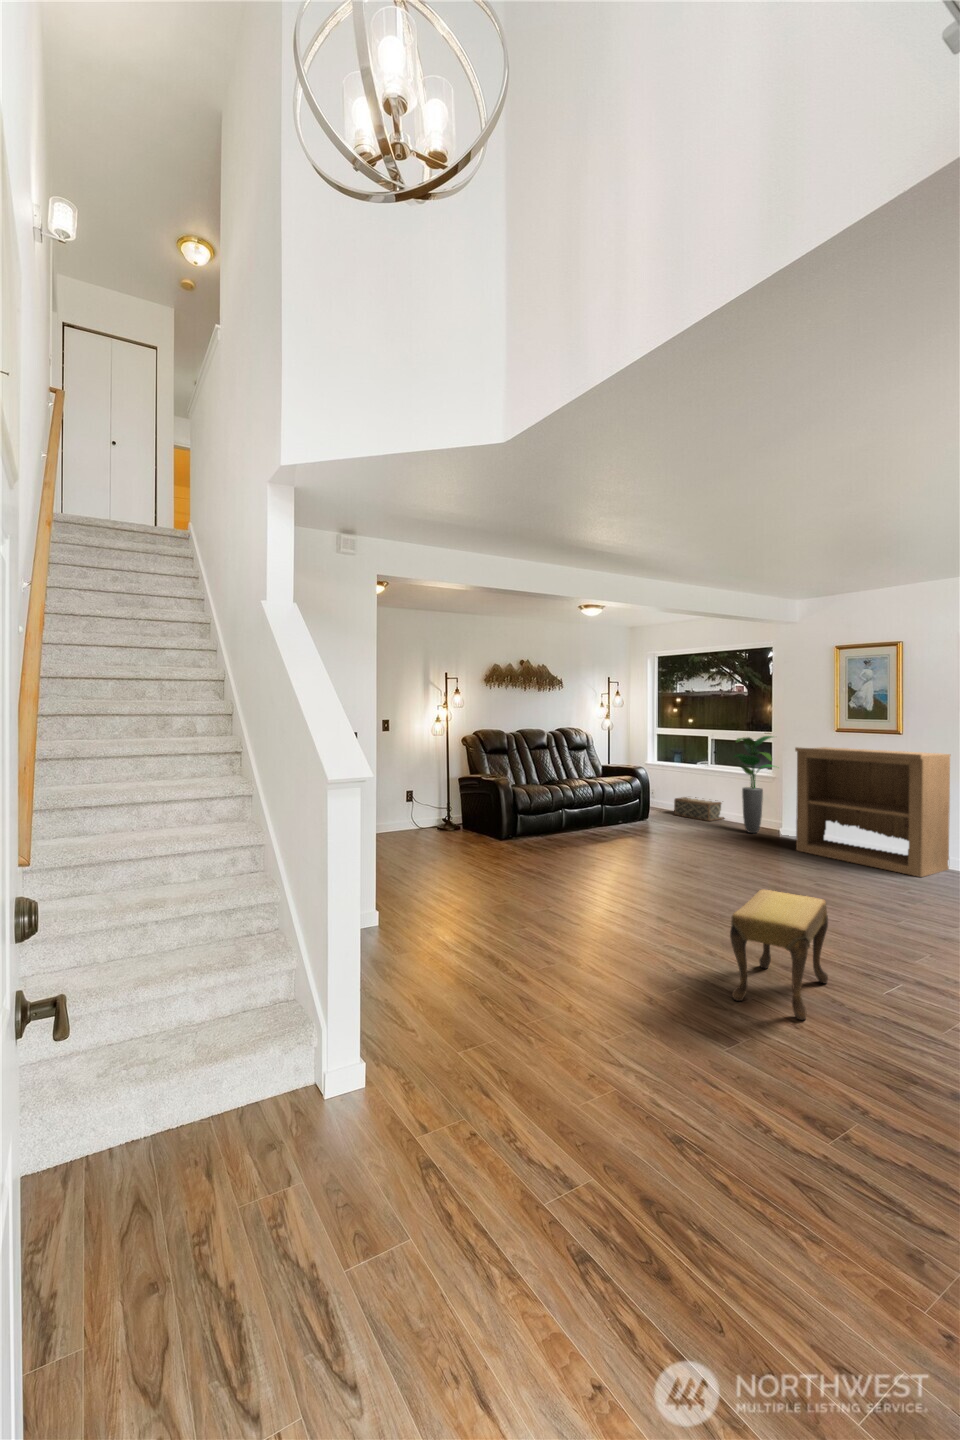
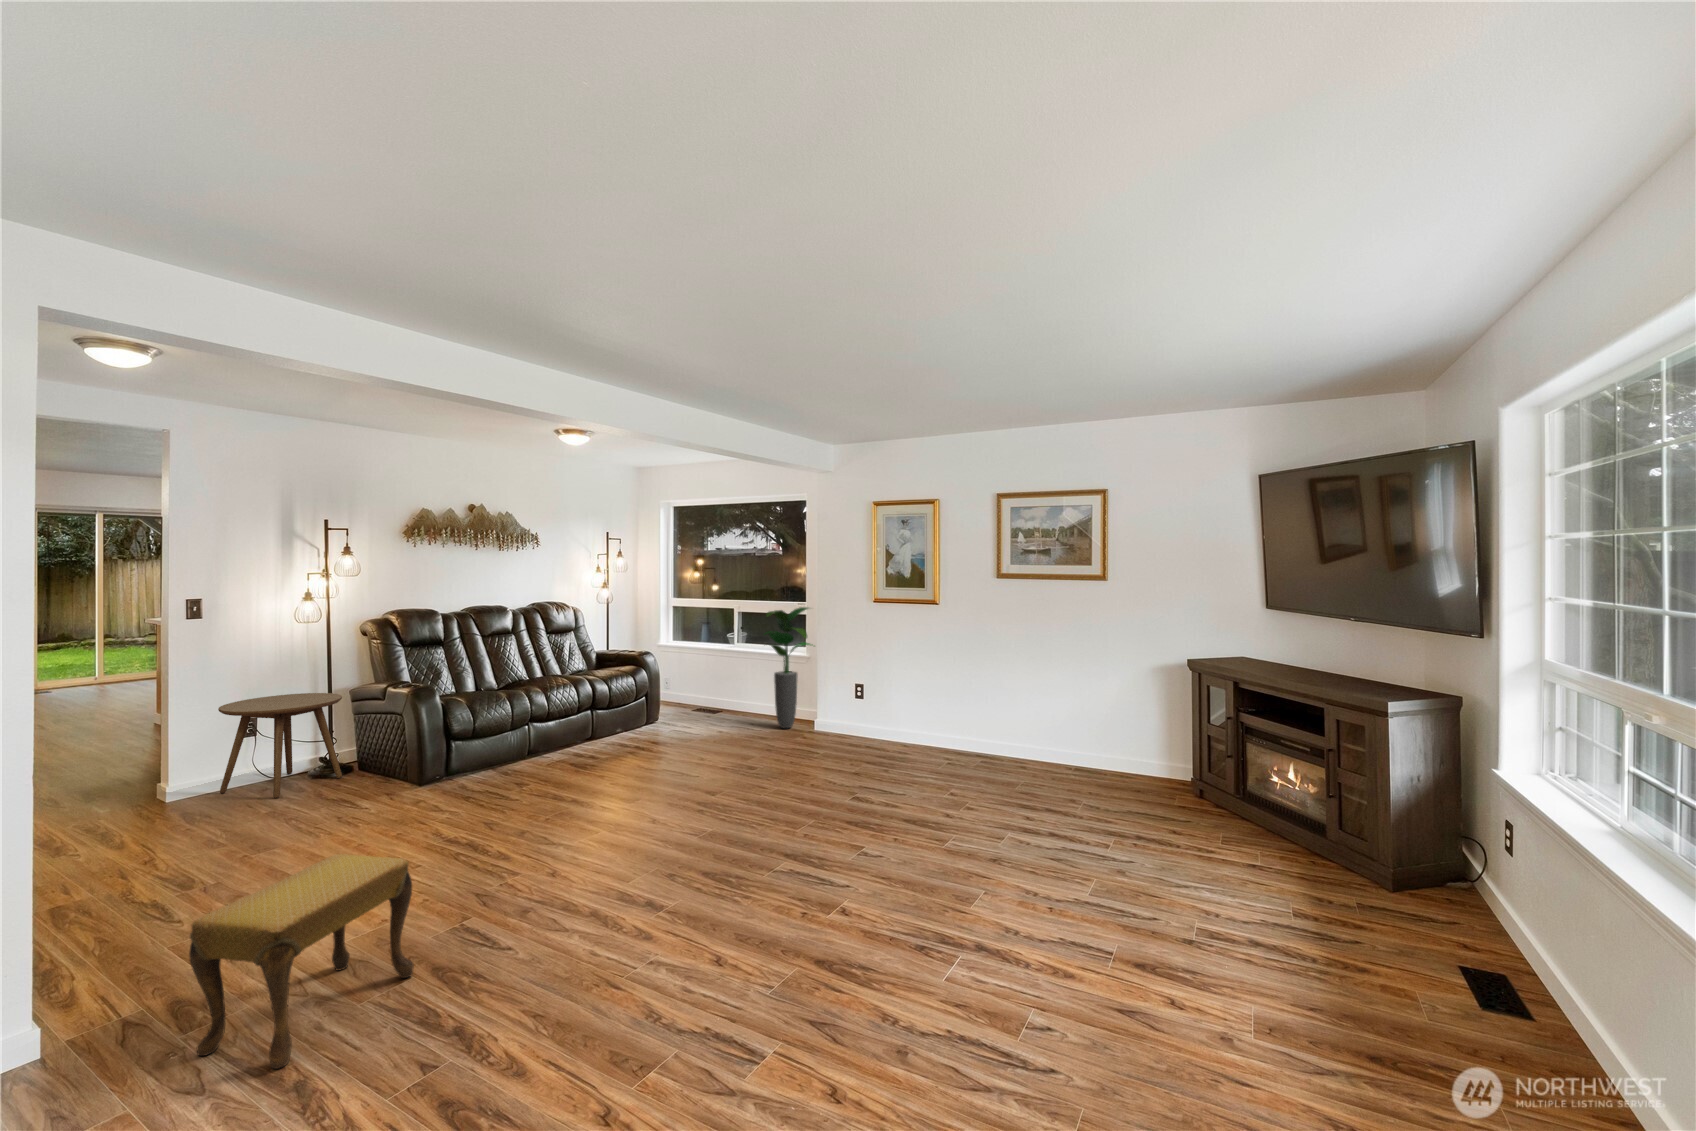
bookshelf: present [795,747,951,877] -> none [832,620,983,768]
side table: none [399,779,457,837] -> present [218,693,342,798]
woven basket: present [674,797,724,821] -> none [695,685,756,716]
footstool: present [730,889,828,1020] -> present [189,854,414,1069]

